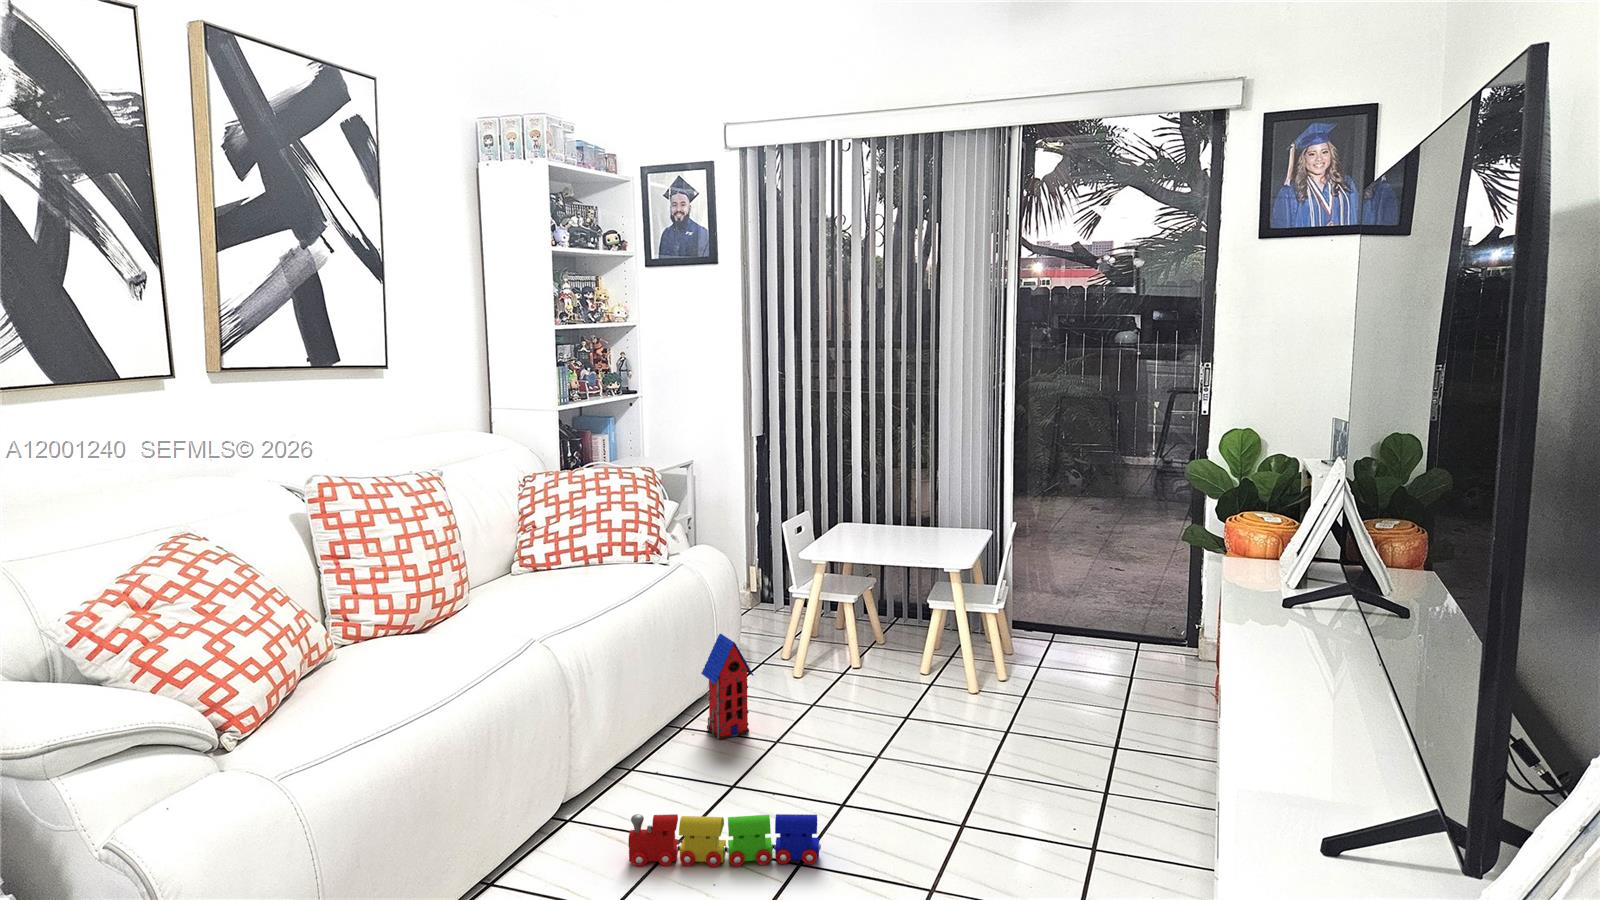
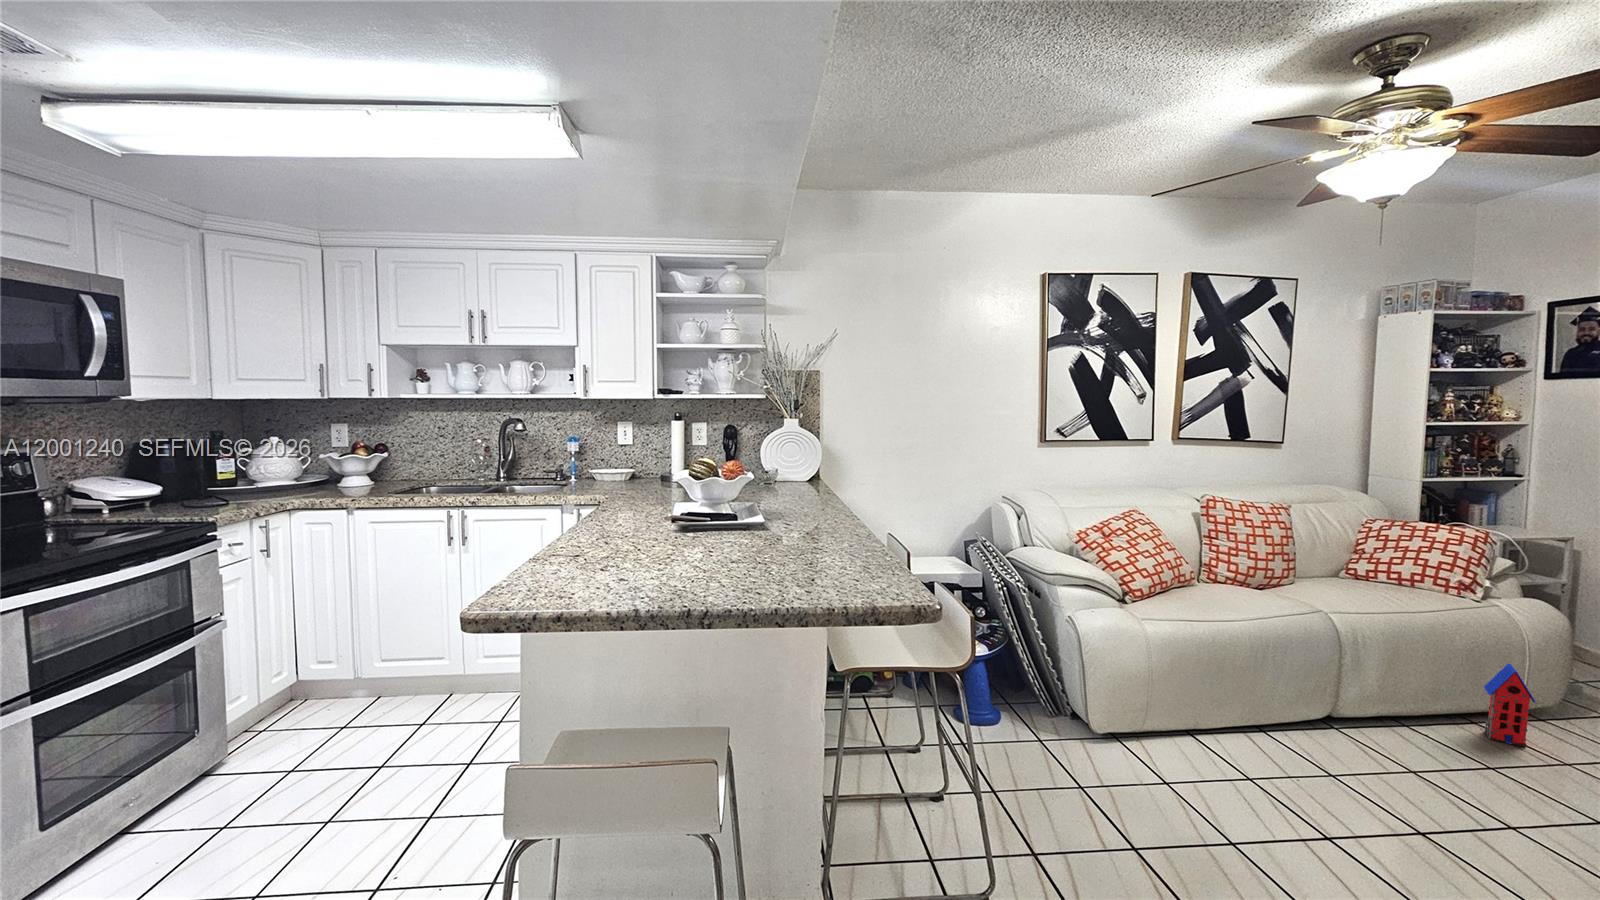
toy train: present [628,814,821,867] -> none [1345,730,1512,823]

